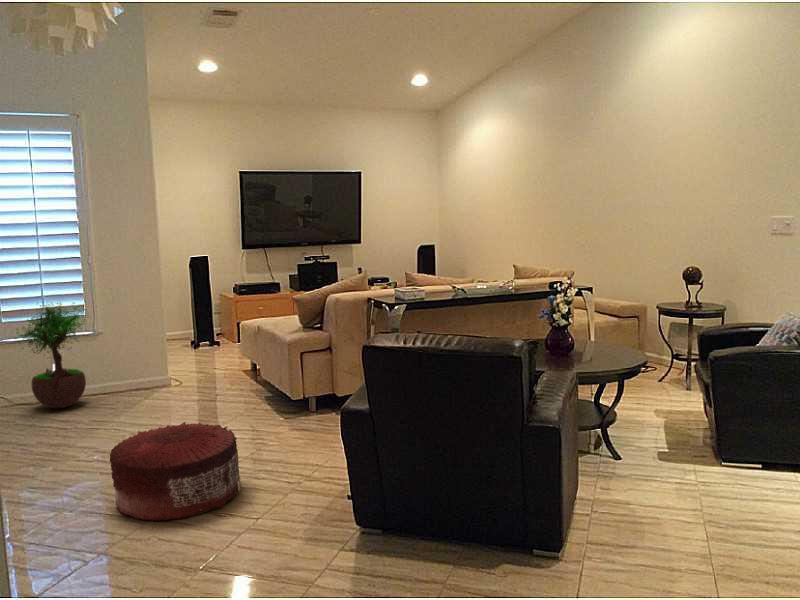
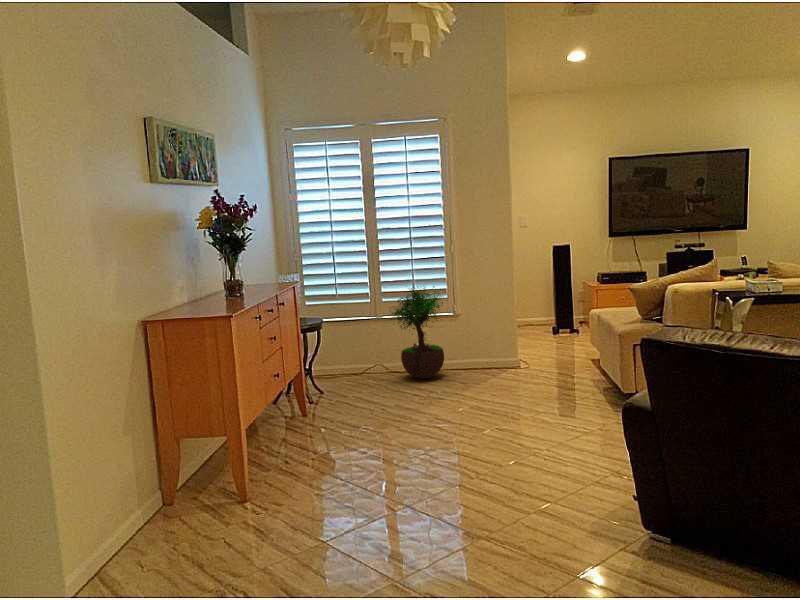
pouf: present [110,422,241,521] -> none [429,401,549,490]

